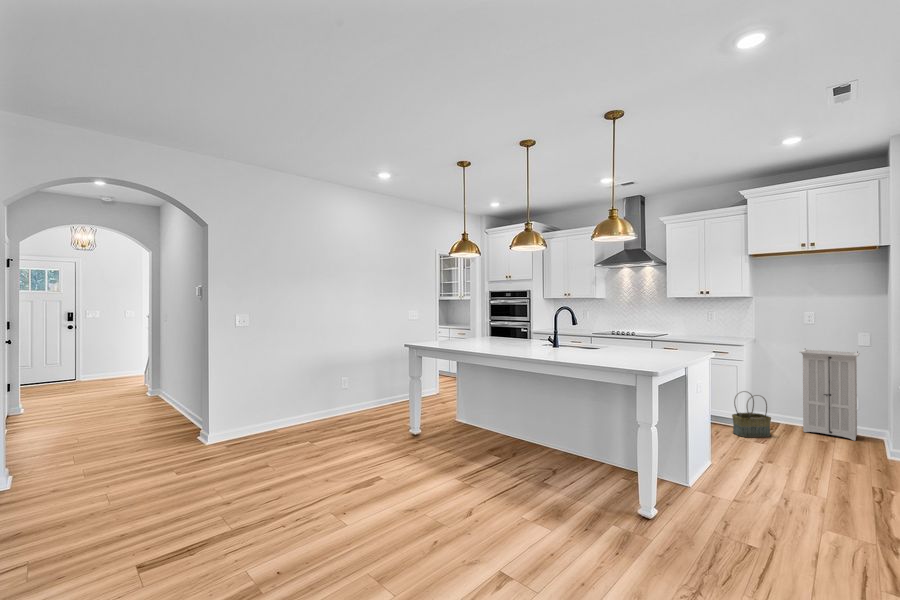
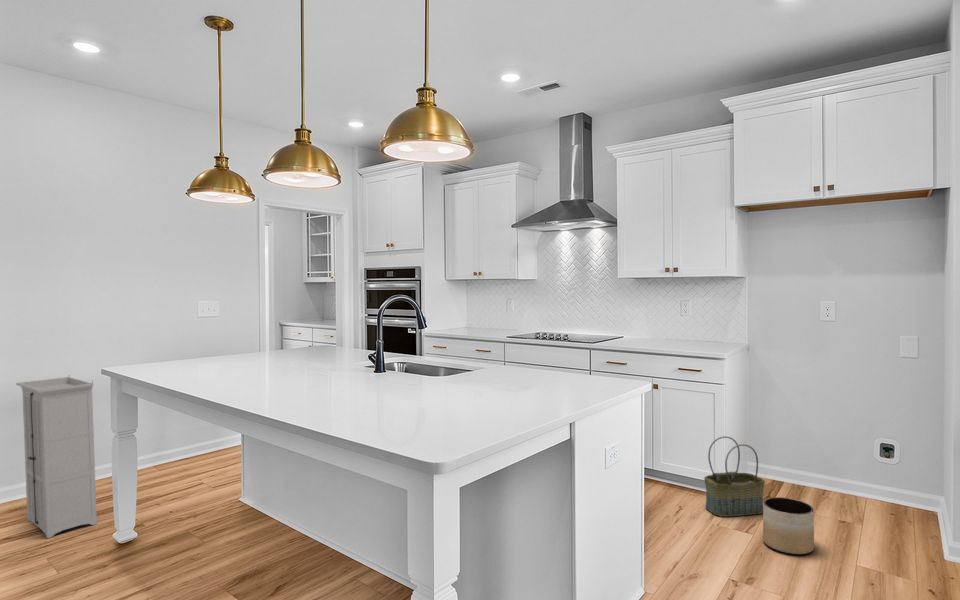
storage cabinet: present [800,349,860,441] -> present [16,377,97,538]
planter: none [773,424,806,455] -> present [763,497,814,555]

